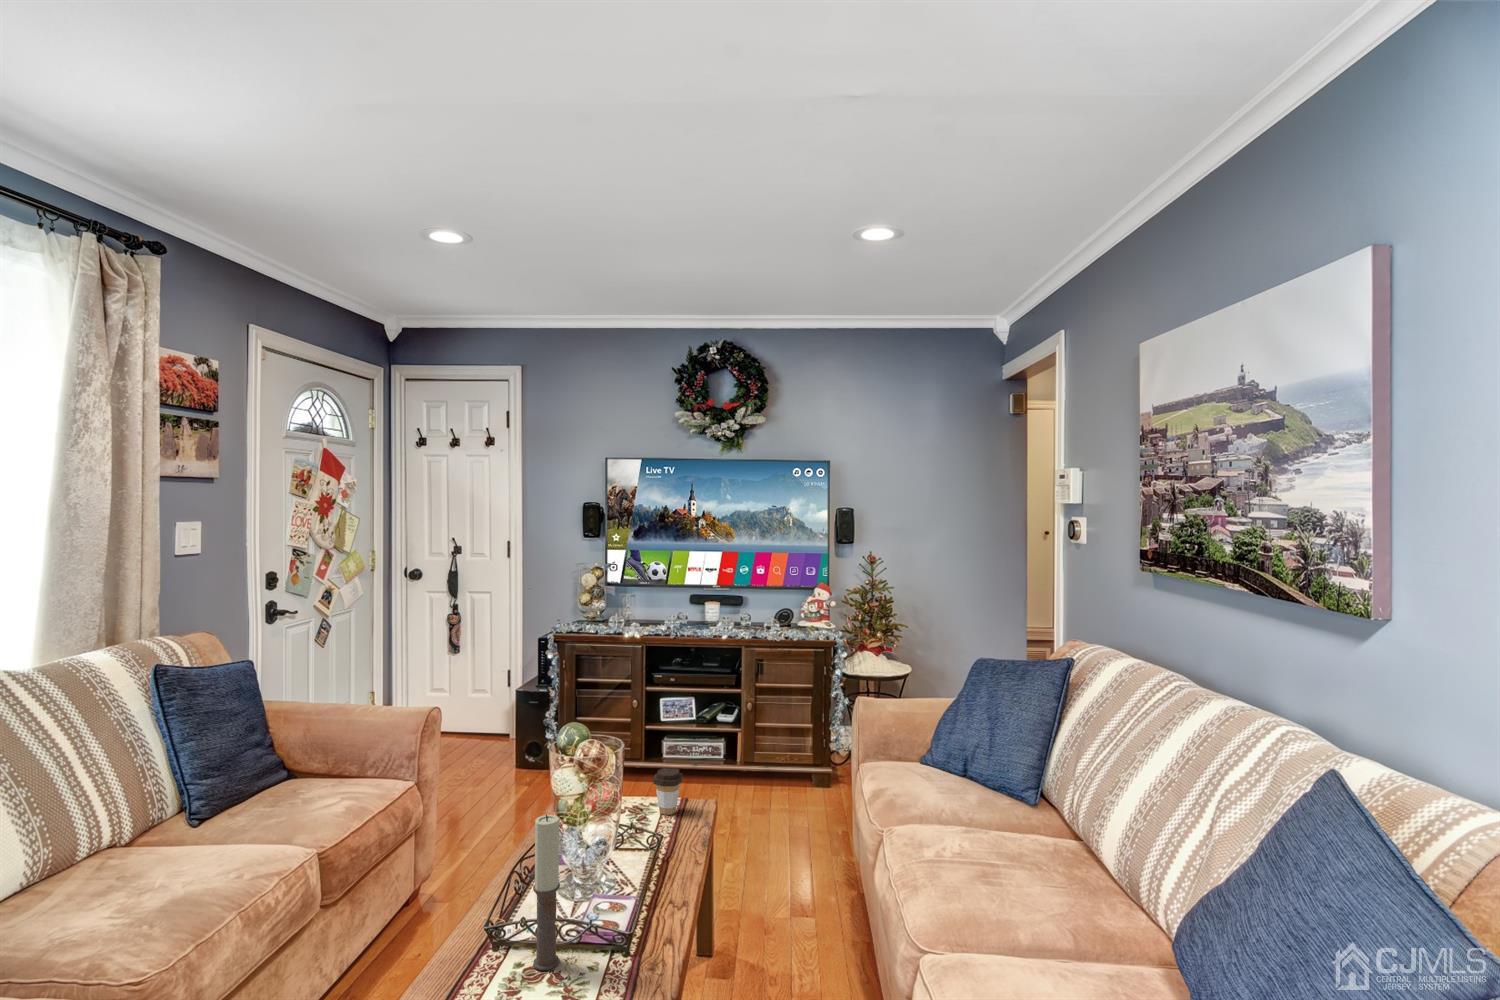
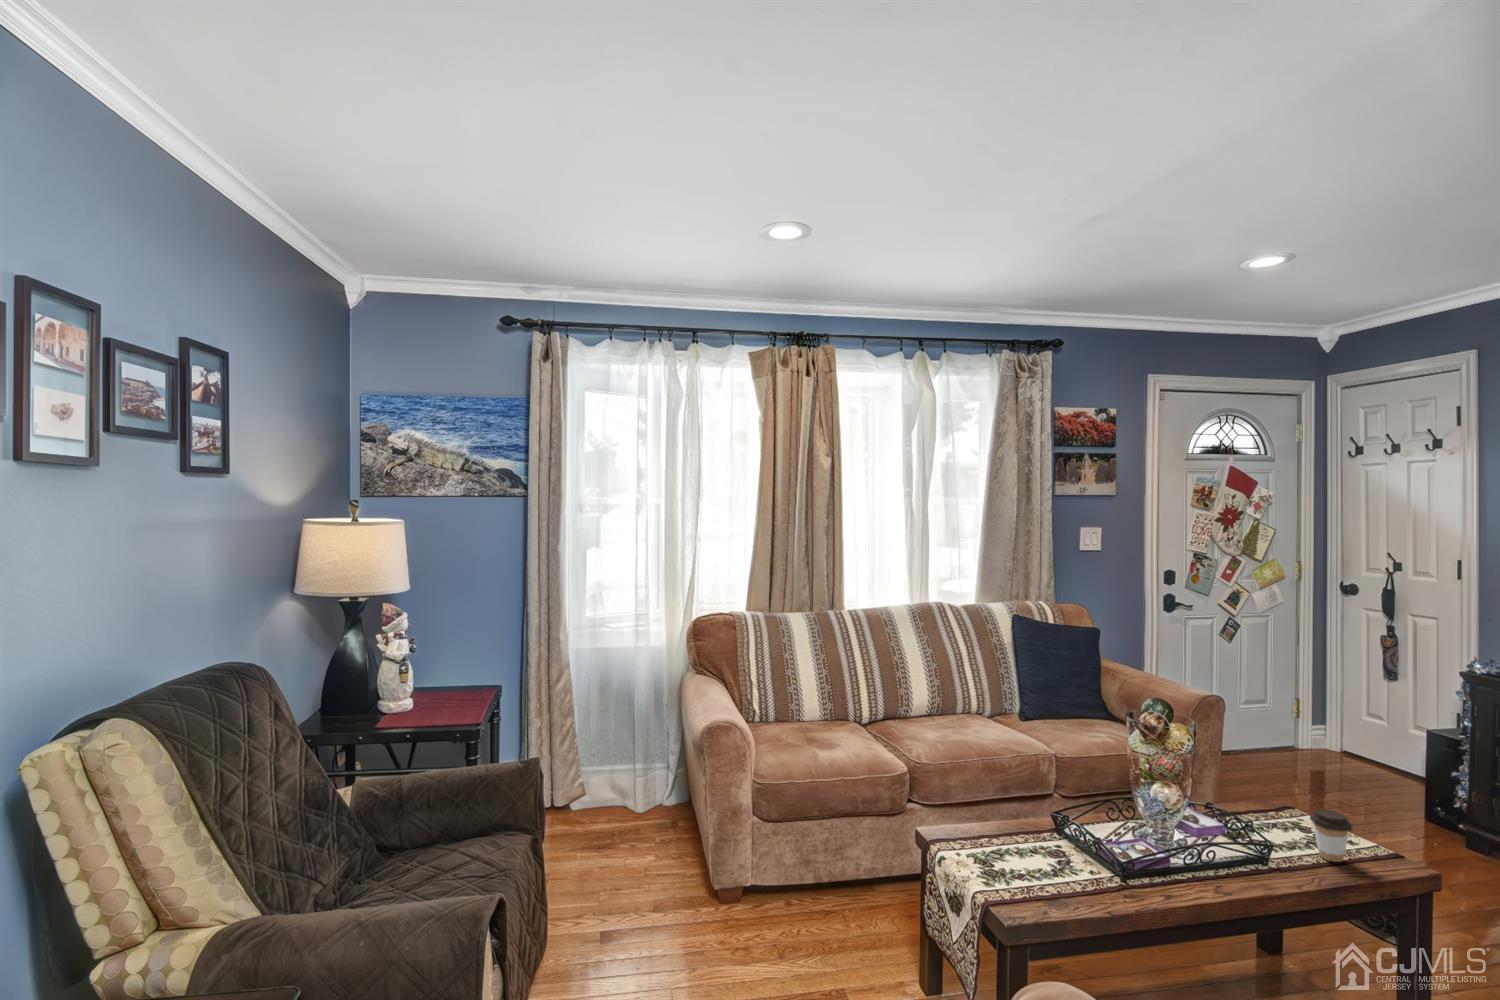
candle: present [533,815,560,970] -> none [1046,747,1065,859]

